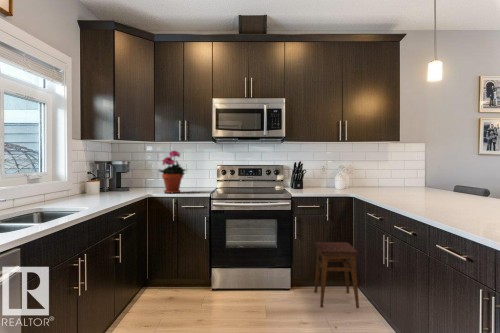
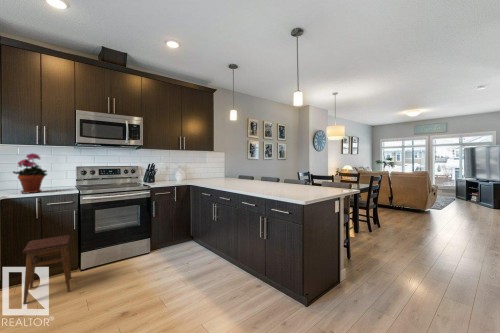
stool: present [315,242,359,308] -> present [23,235,71,304]

